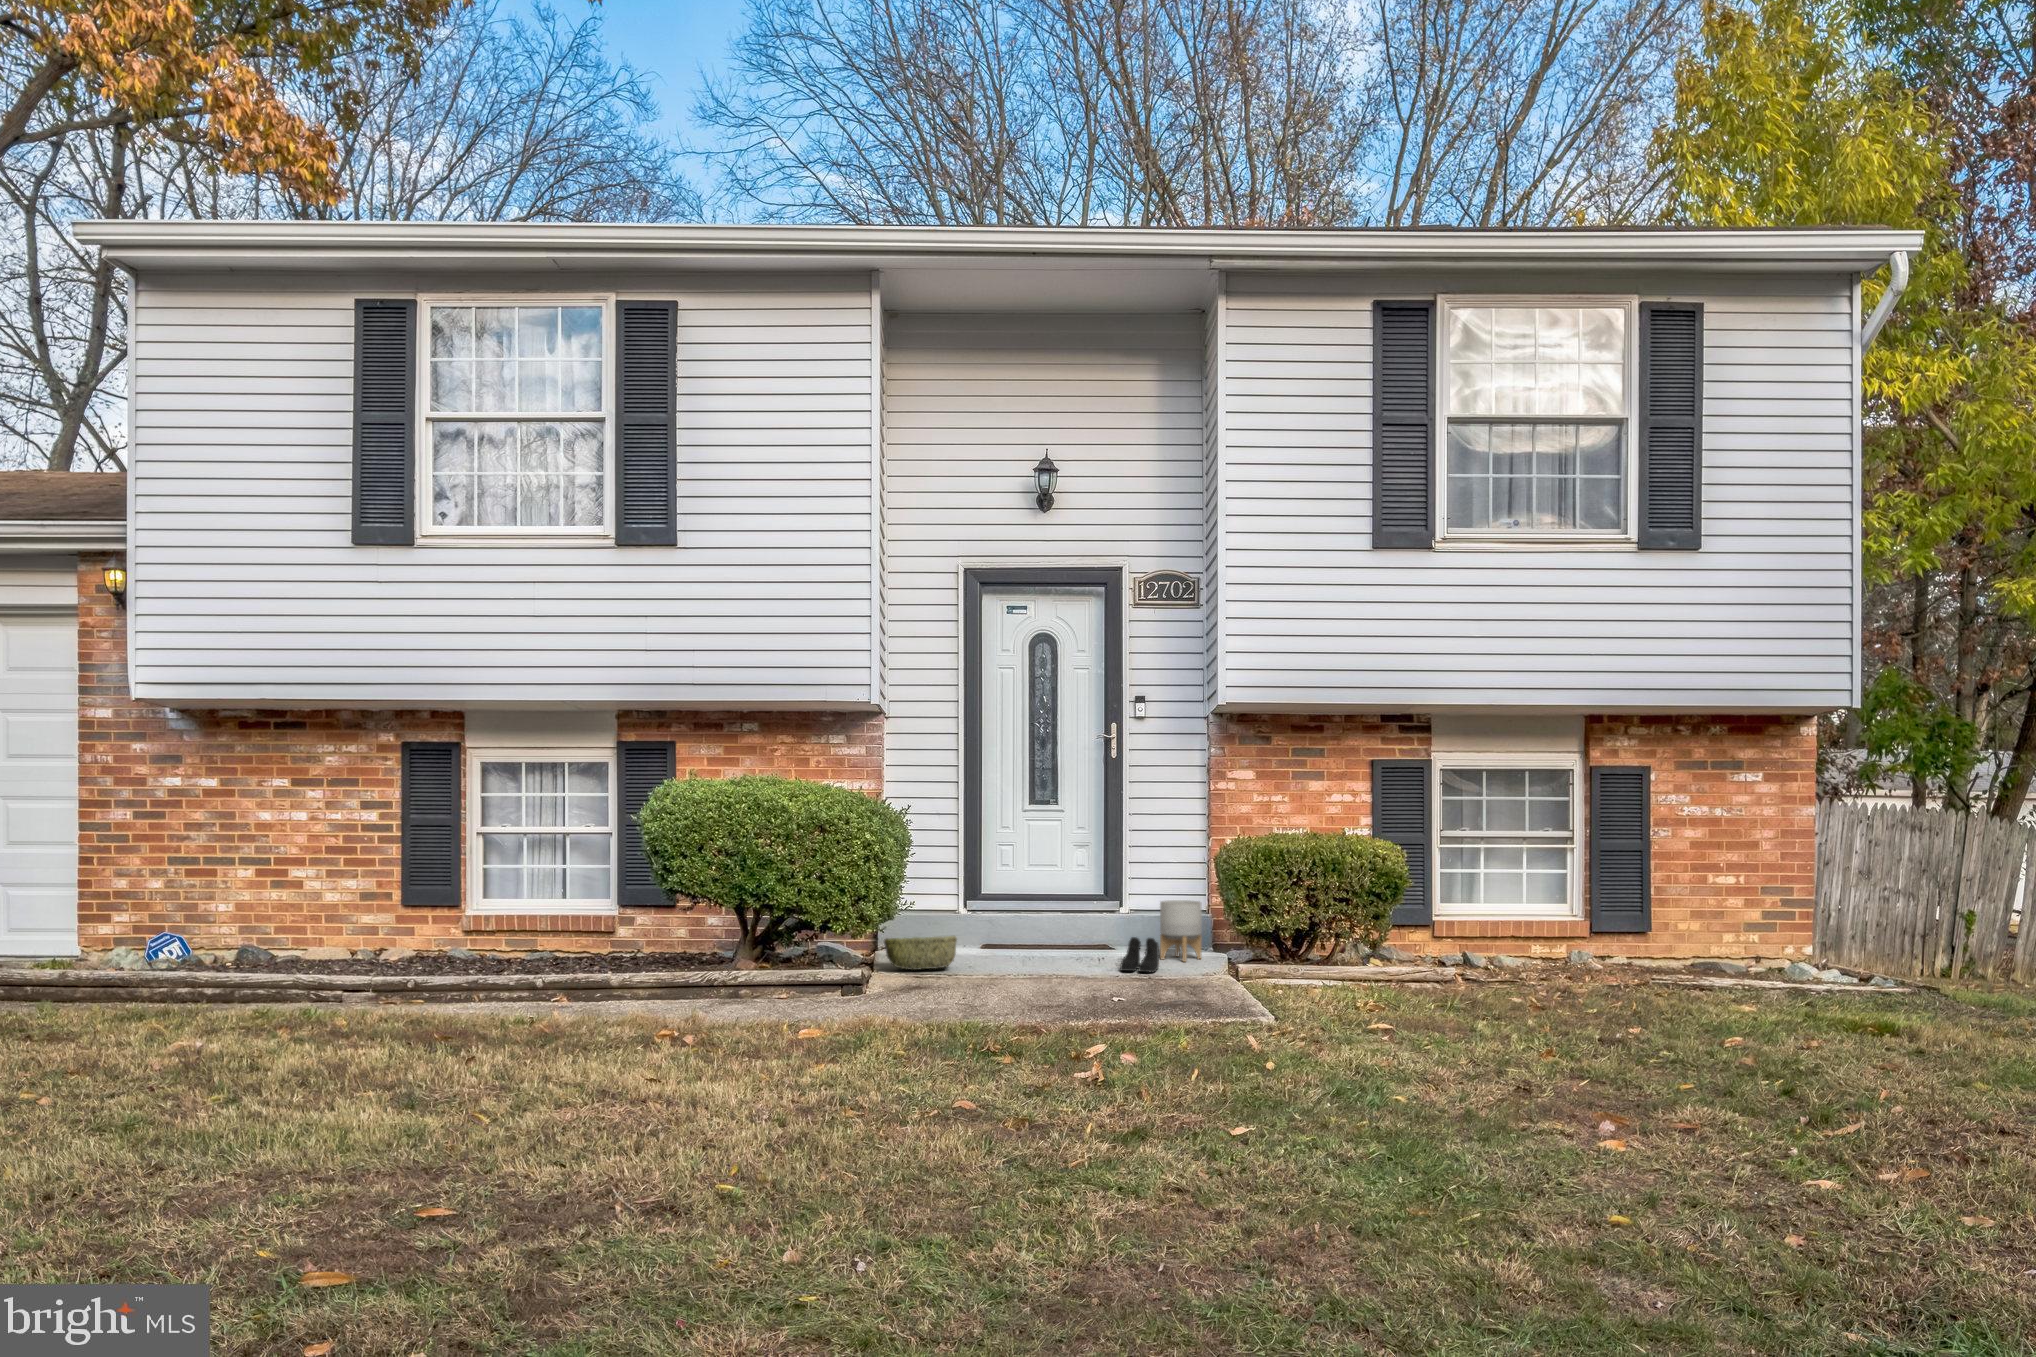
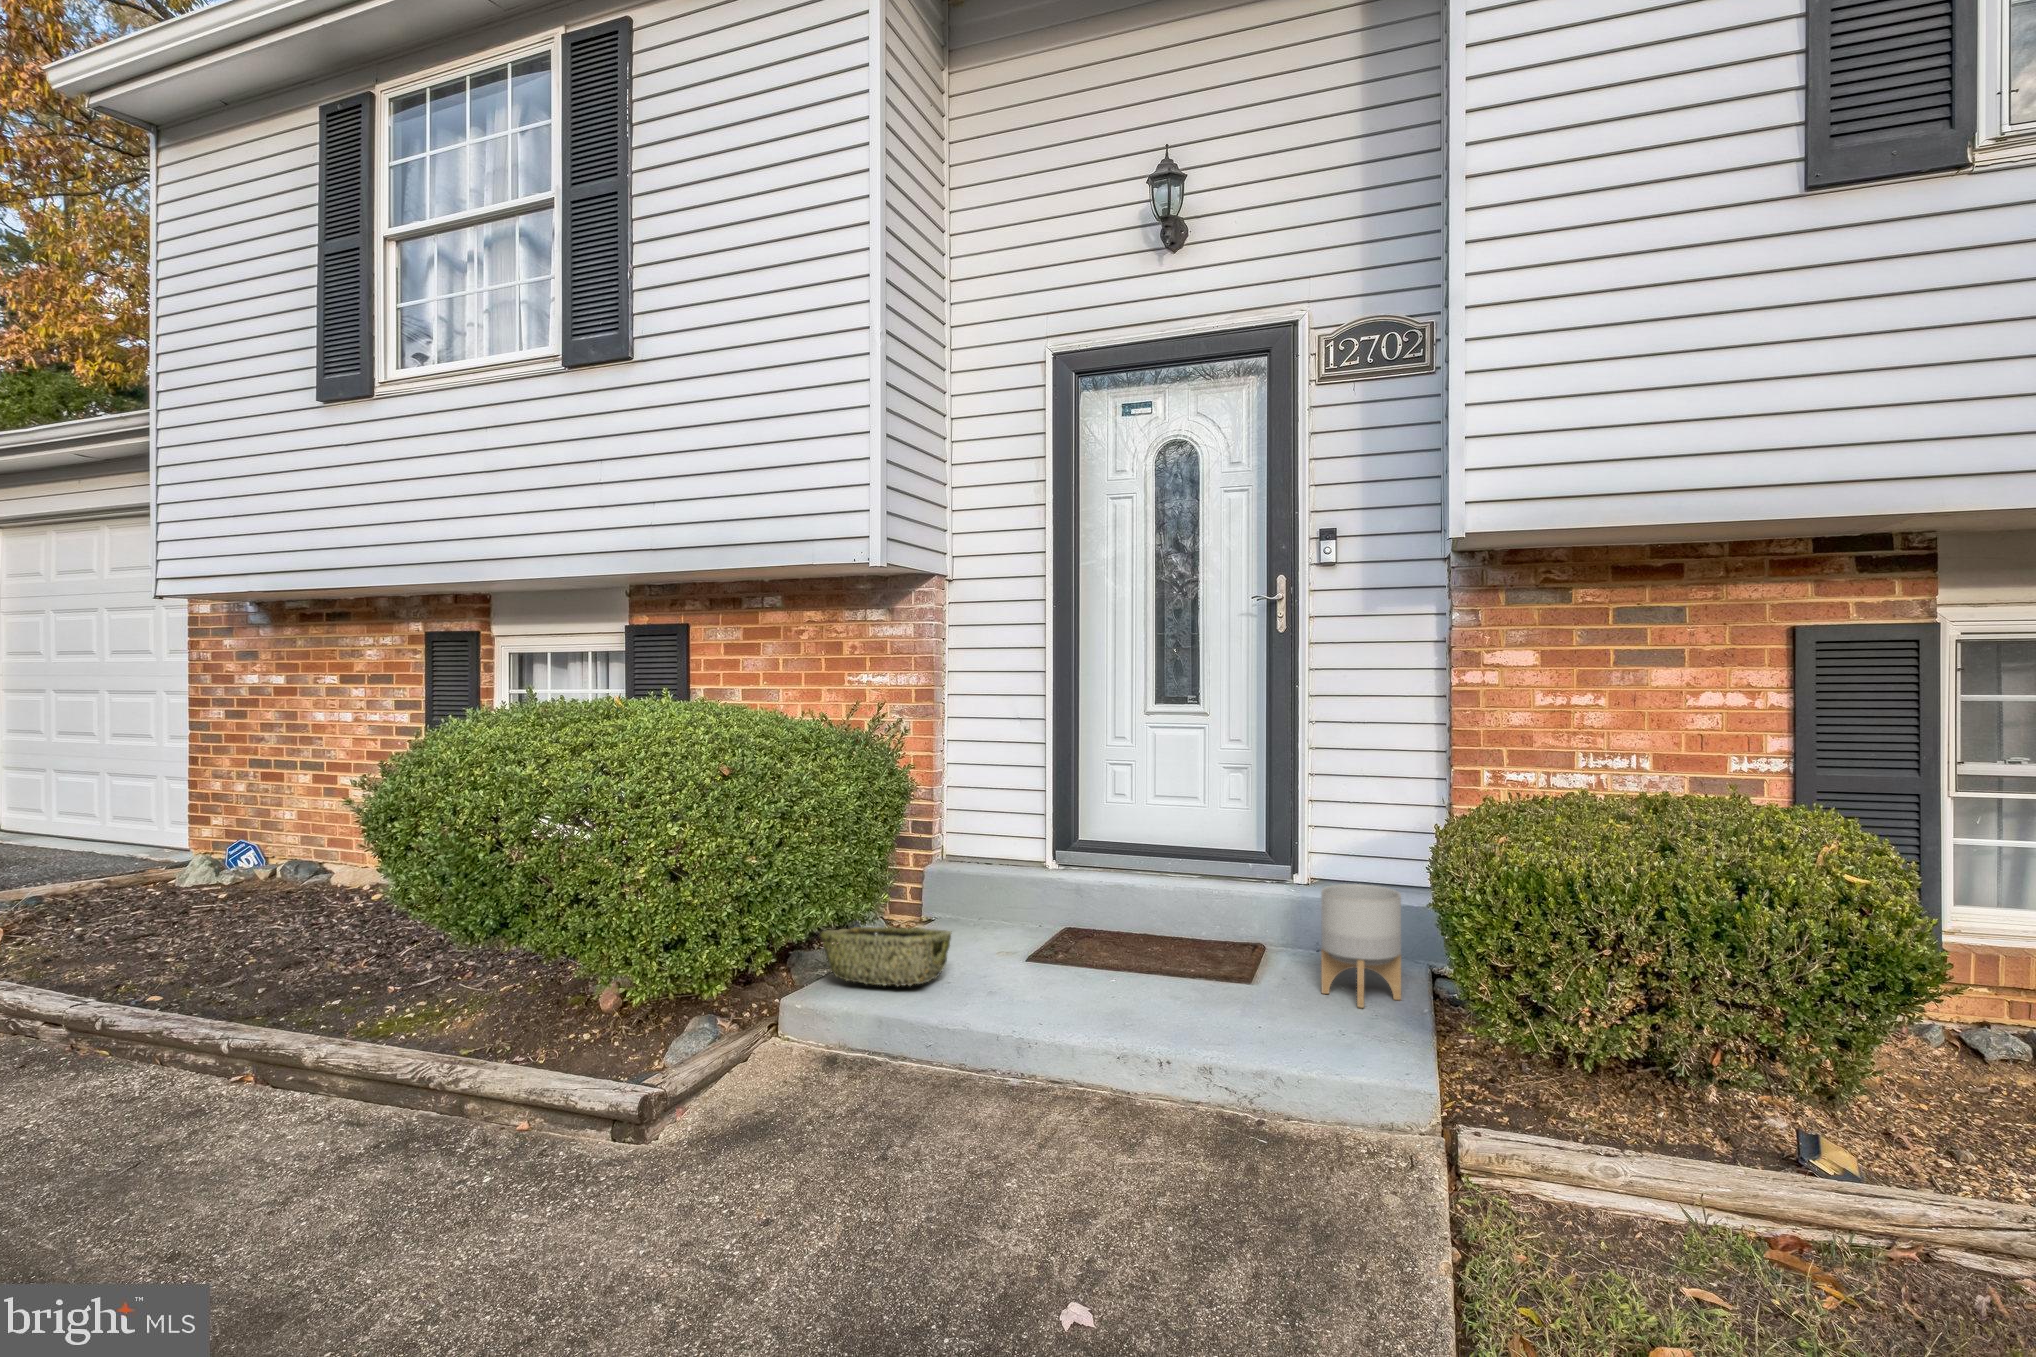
boots: present [1120,937,1159,972] -> none [1208,962,1292,1043]

